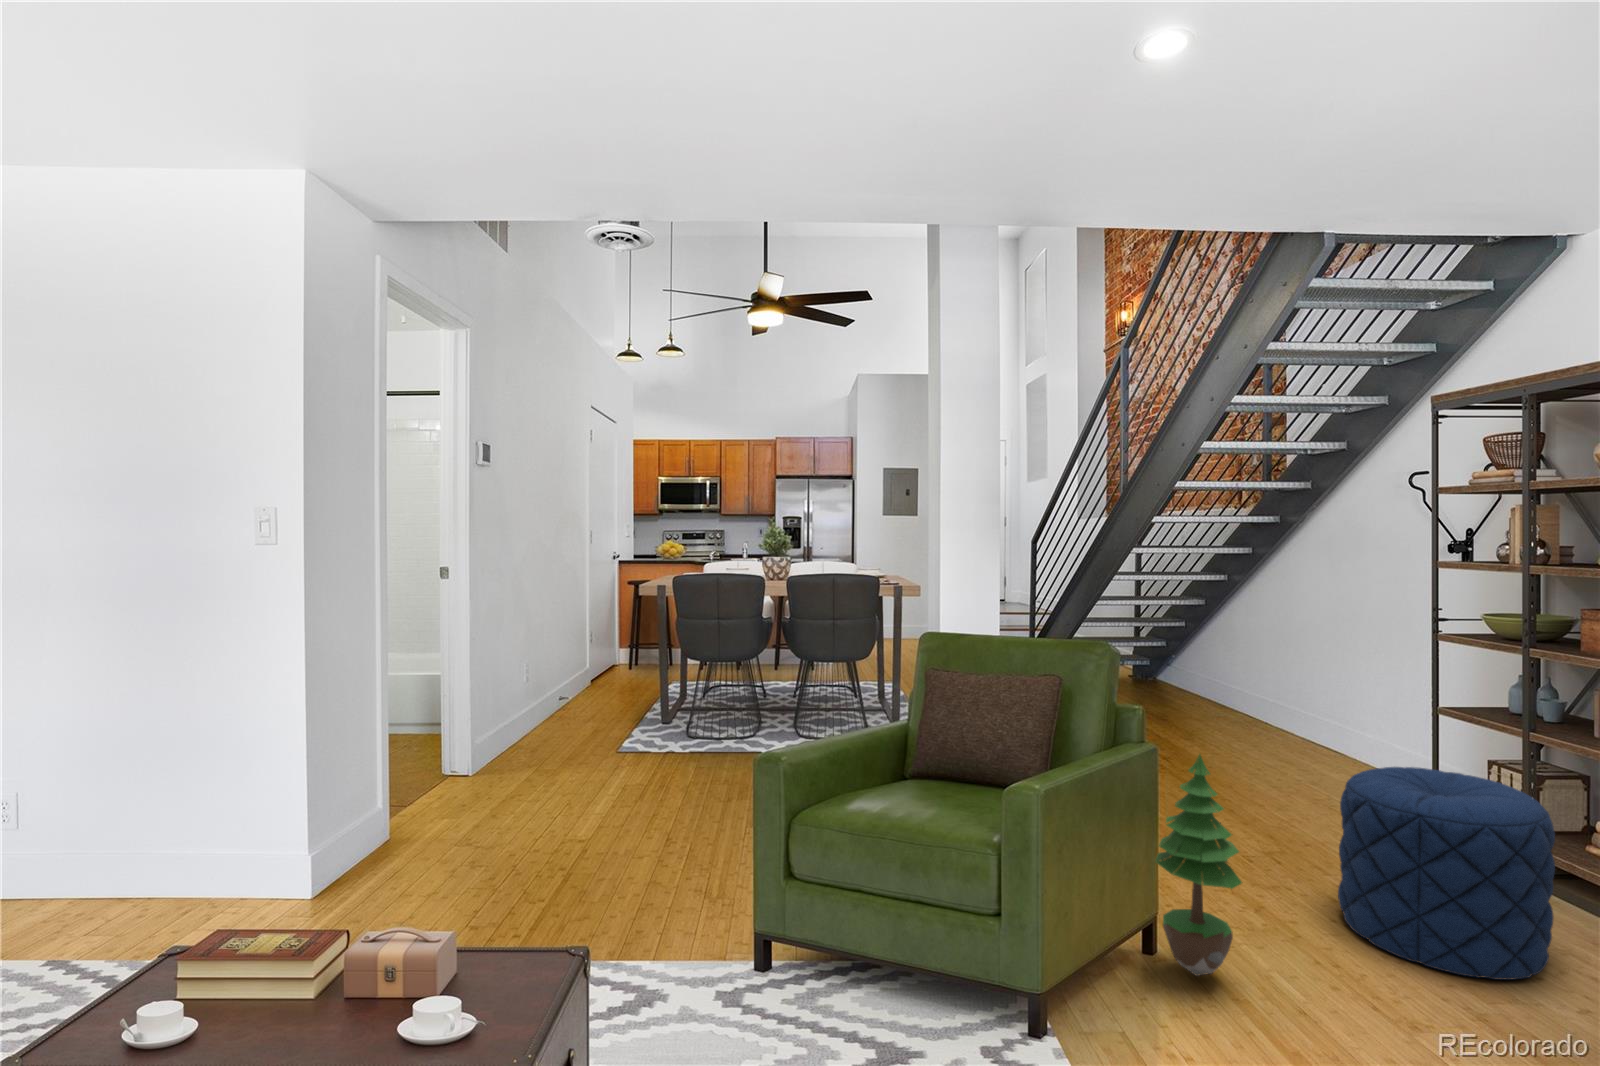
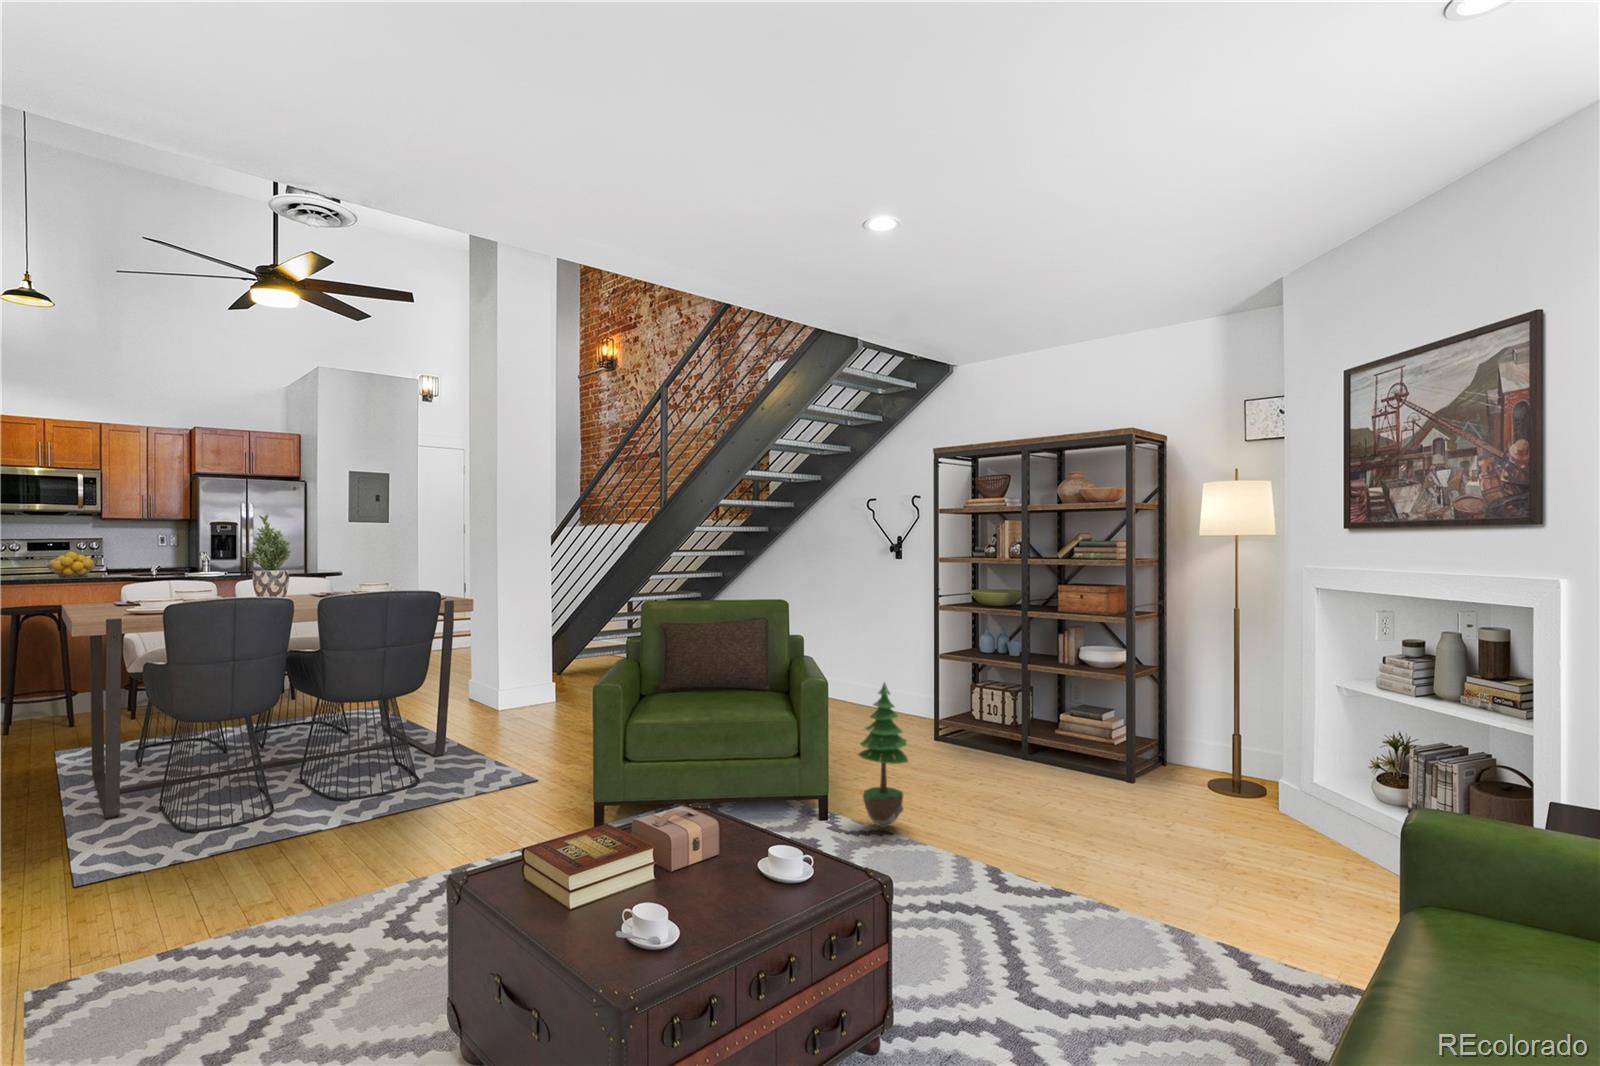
pouf: present [1338,767,1555,980] -> none [904,680,1006,791]

